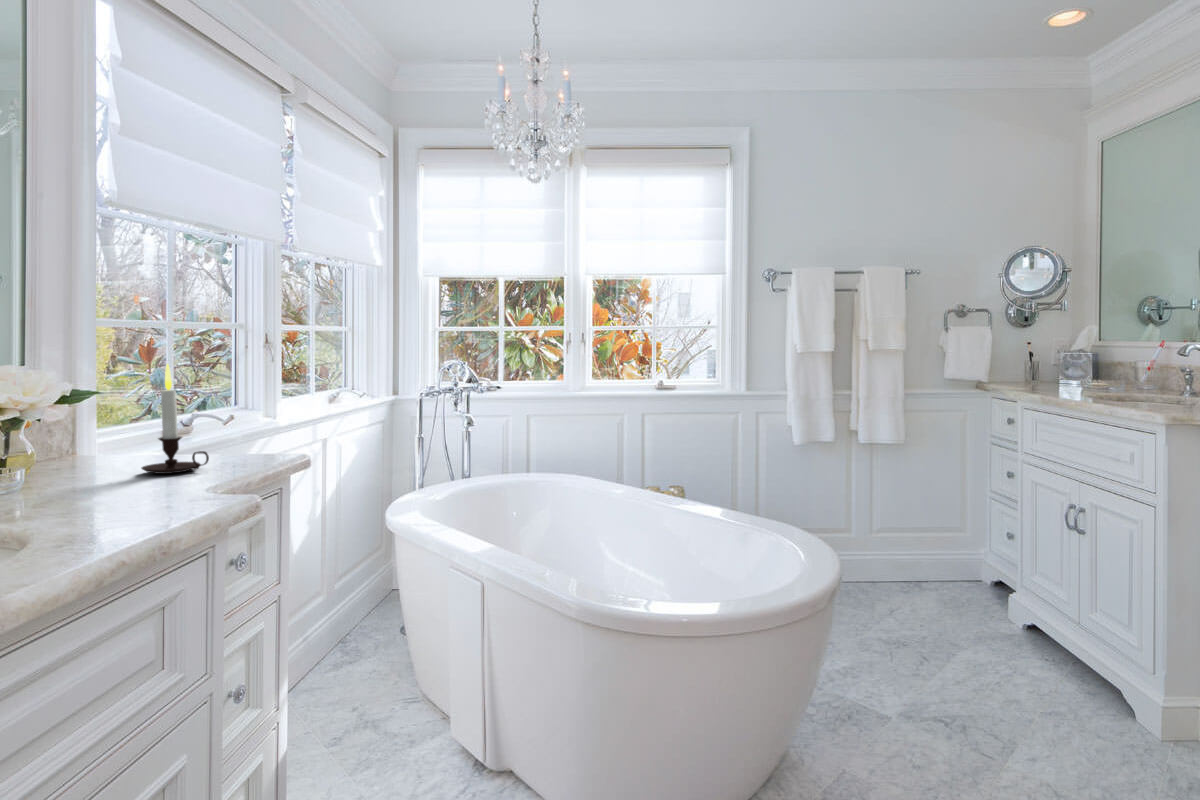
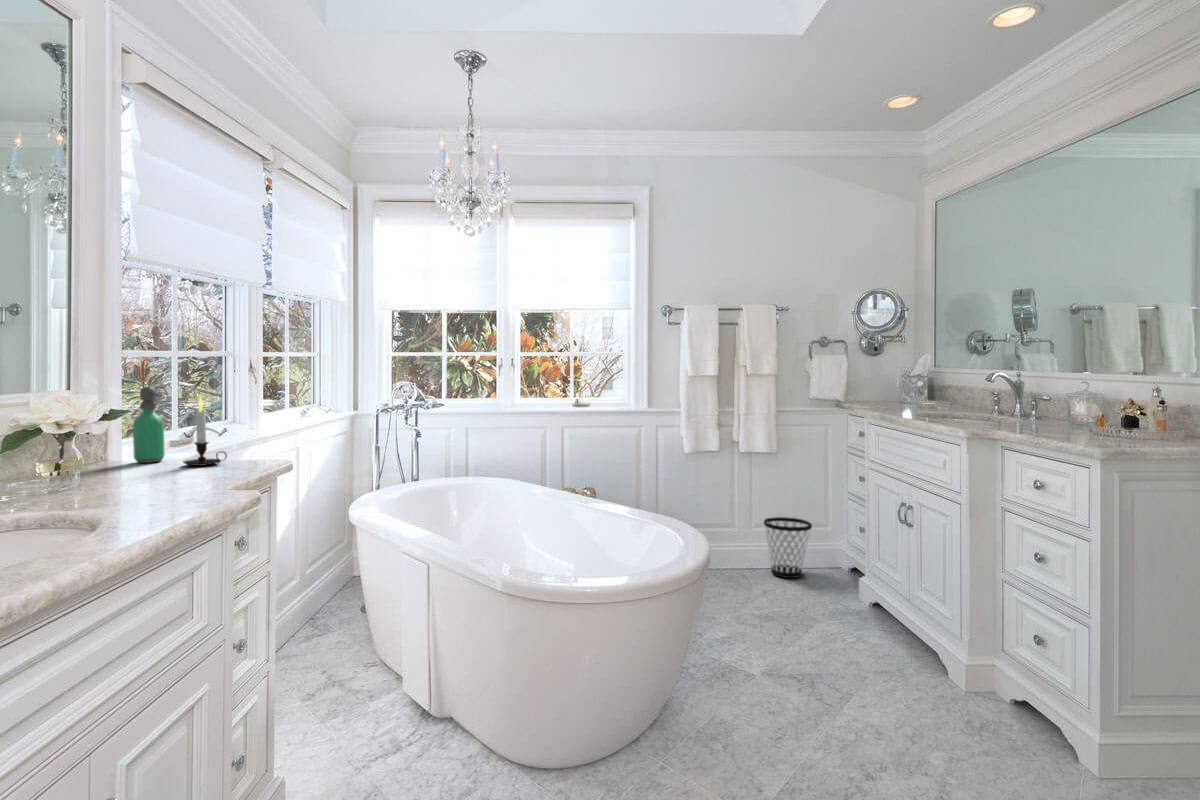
soap dispenser: none [72,353,122,468] -> present [133,386,165,463]
wastebasket: none [887,524,951,599] -> present [764,517,812,578]

